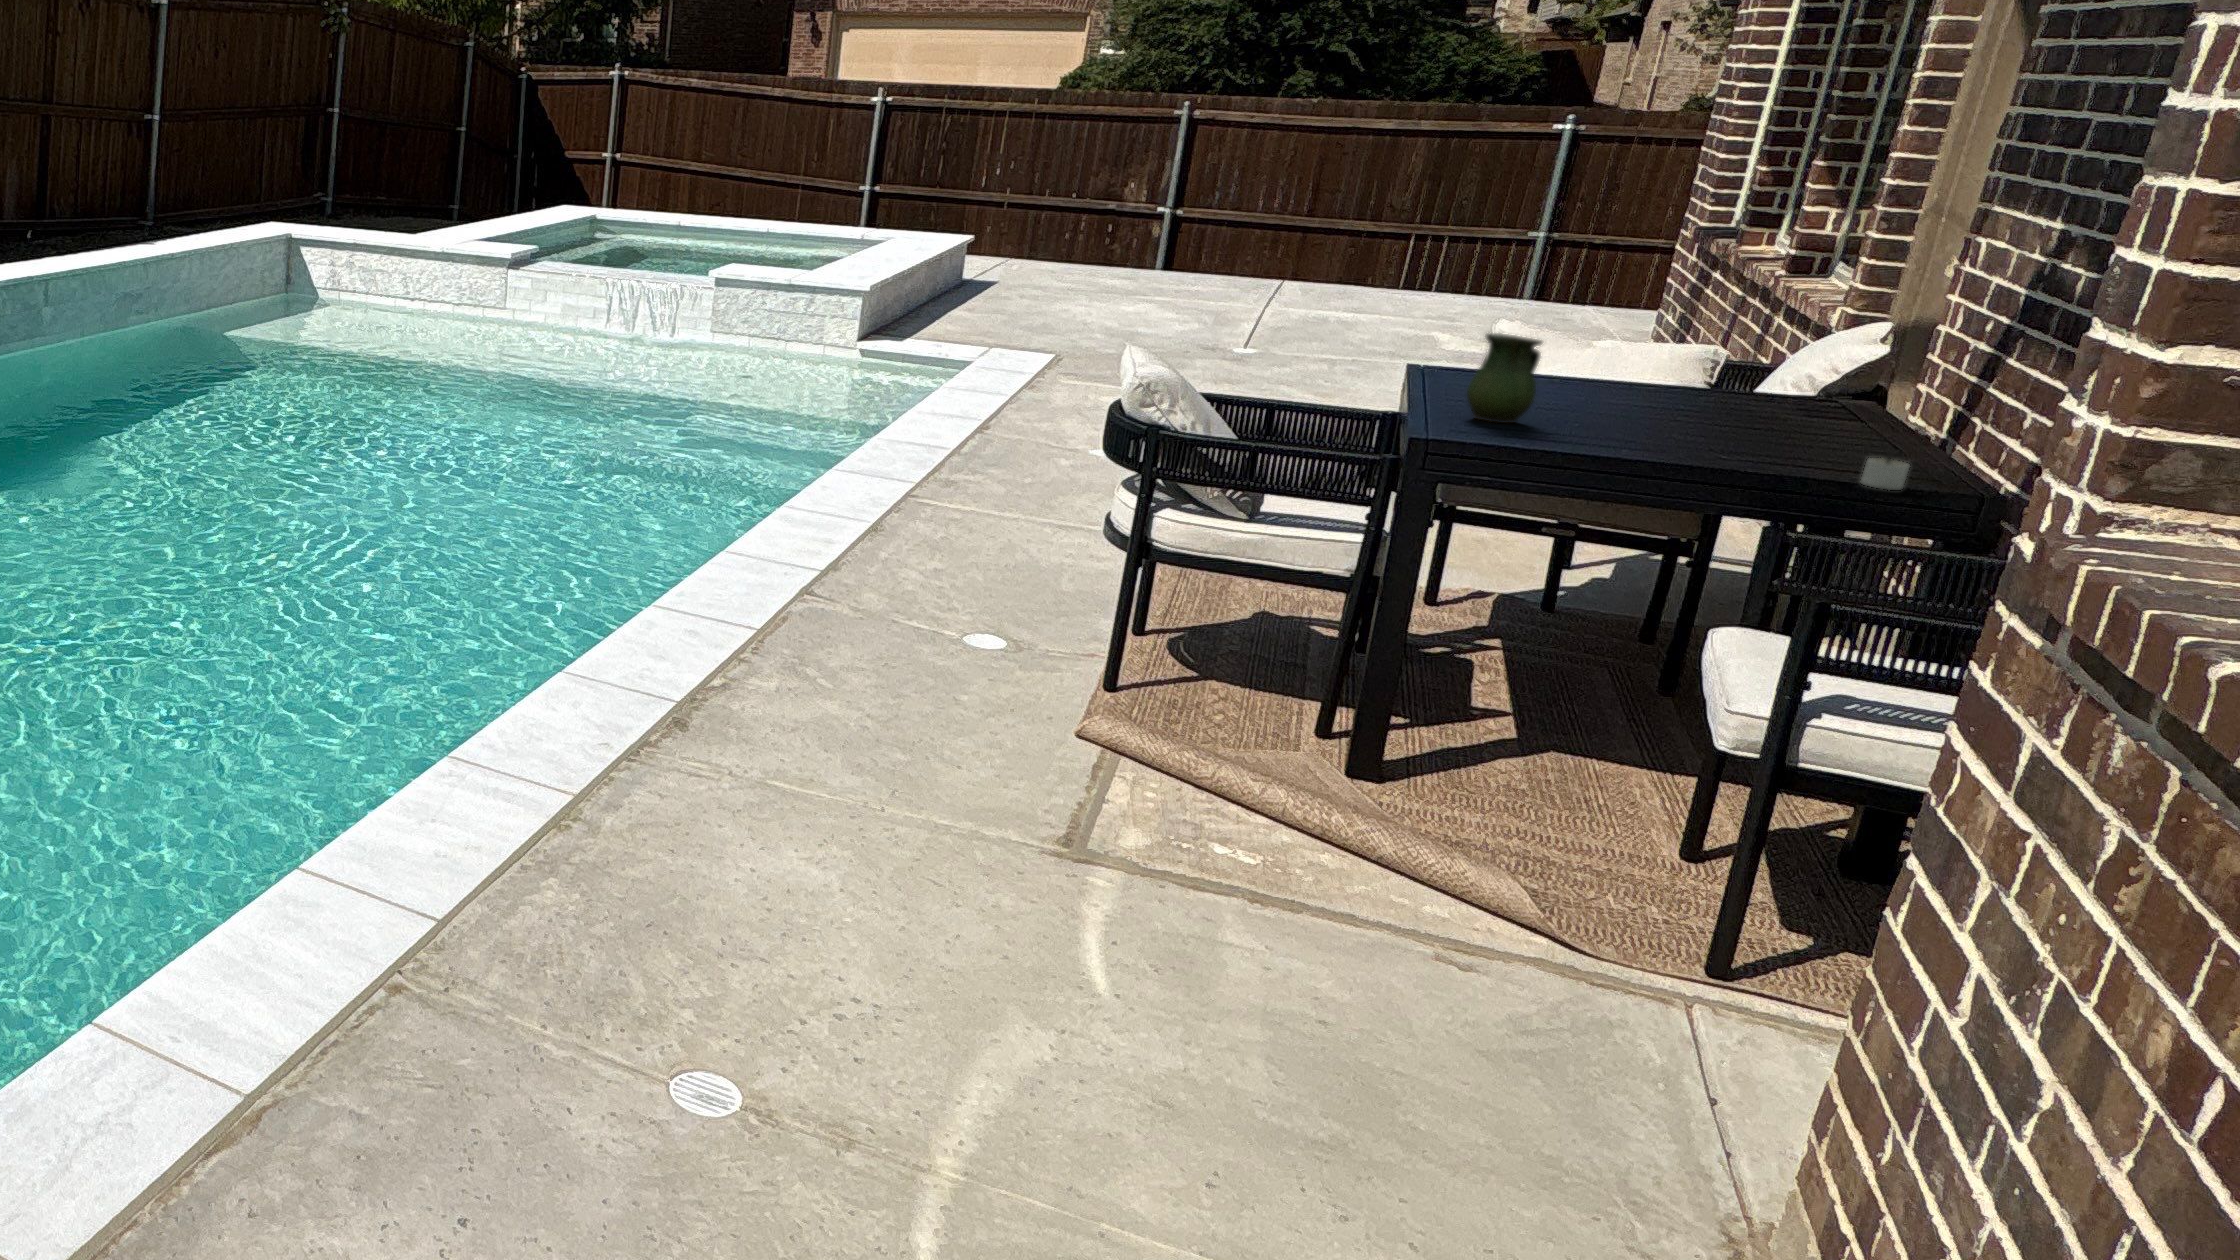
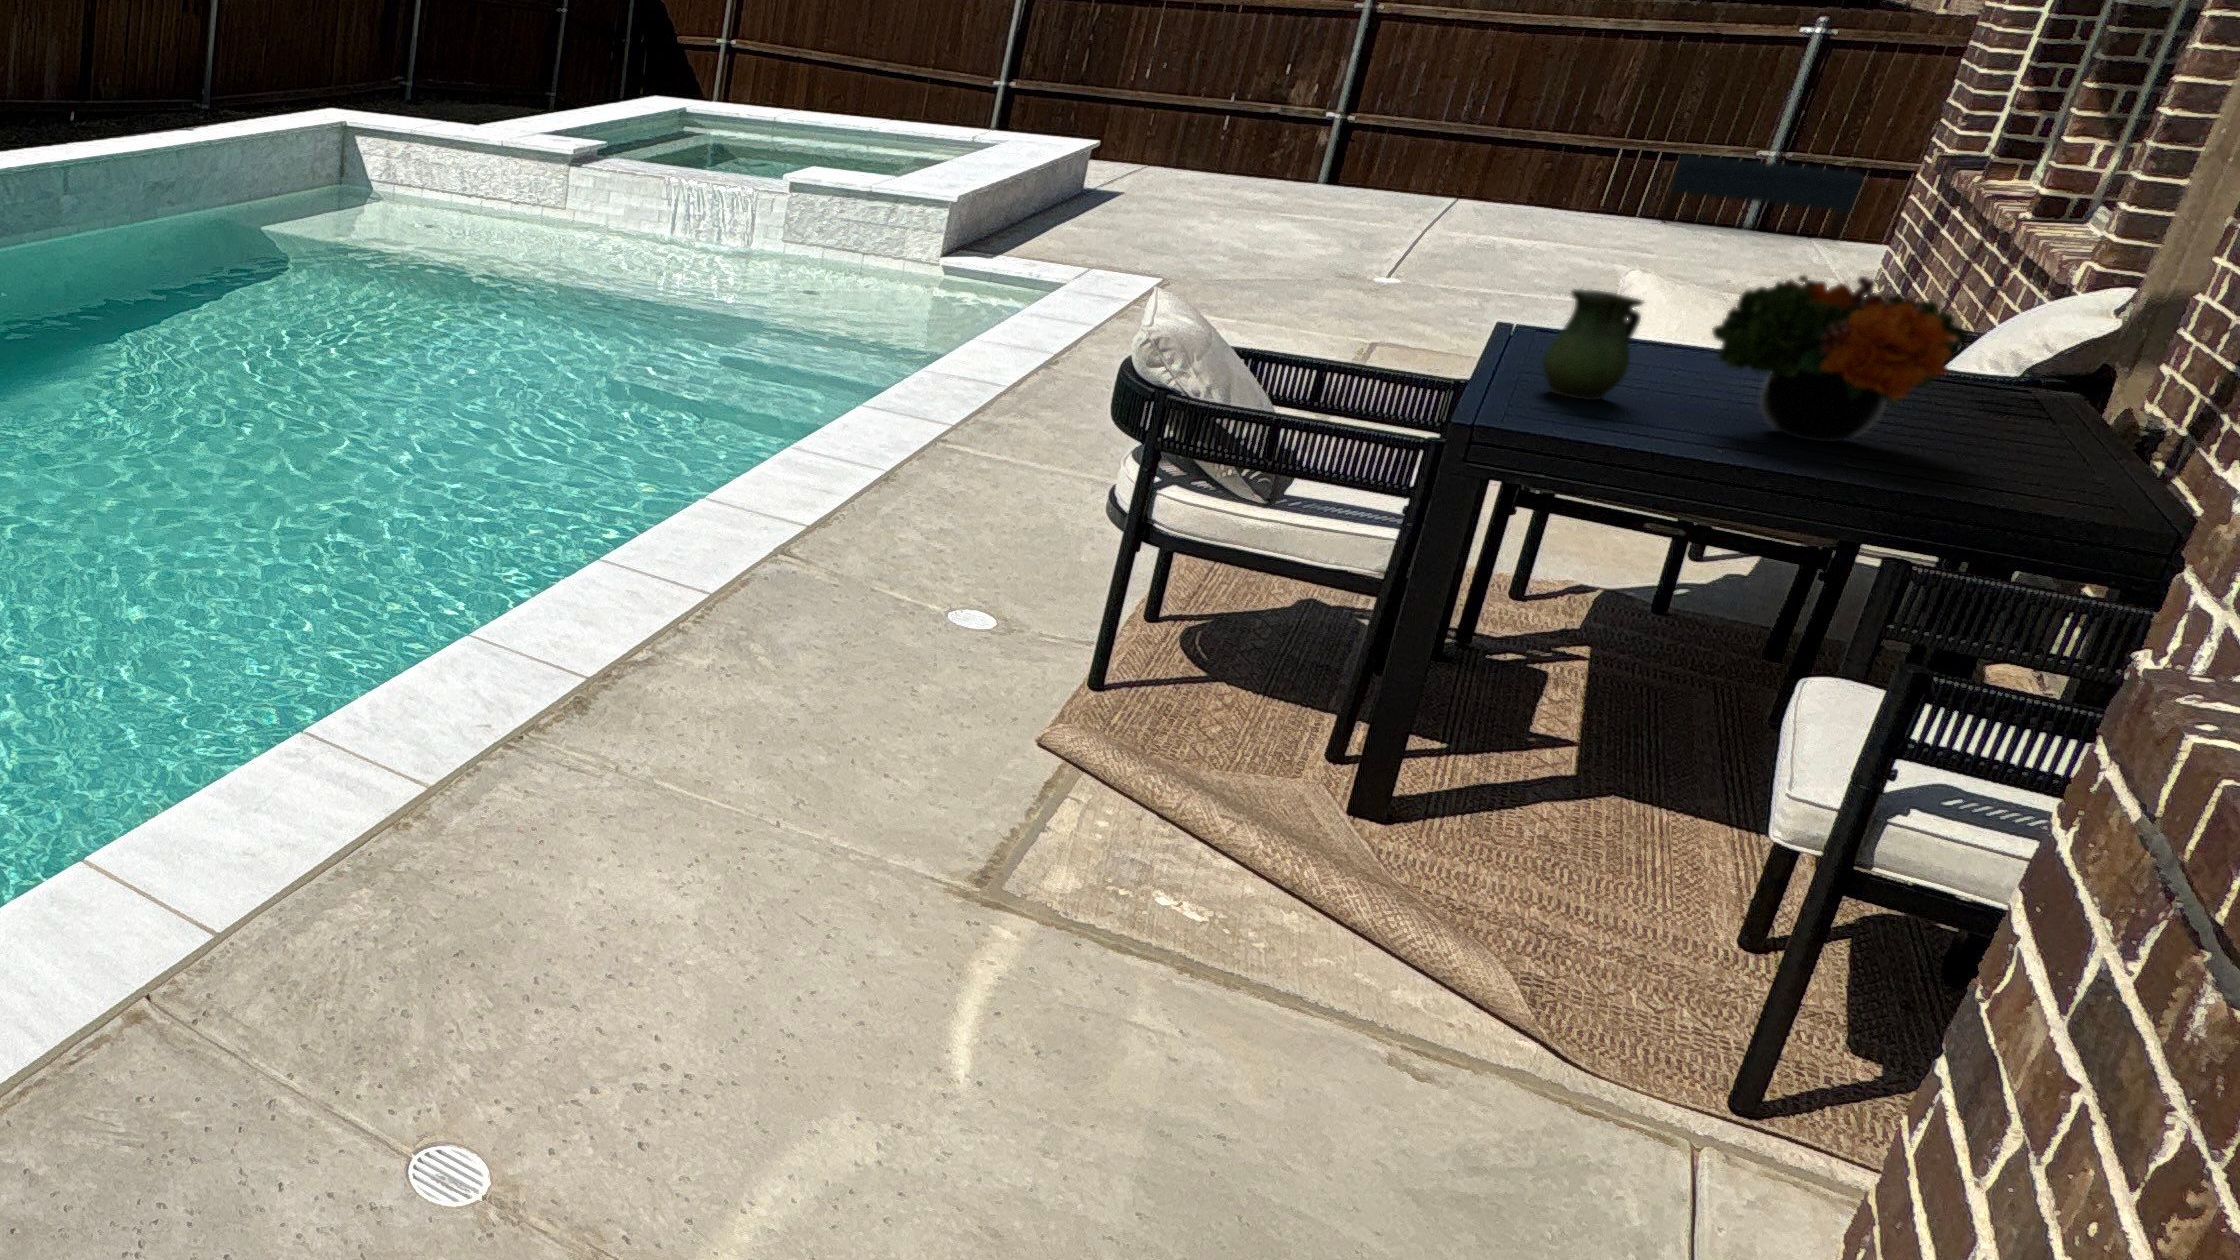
bench: none [1453,237,1621,311] -> present [1663,154,1864,241]
flower arrangement: none [1599,313,1801,447] -> present [1712,275,1968,442]
candle: present [1861,458,1909,490] -> none [2020,471,2099,521]

